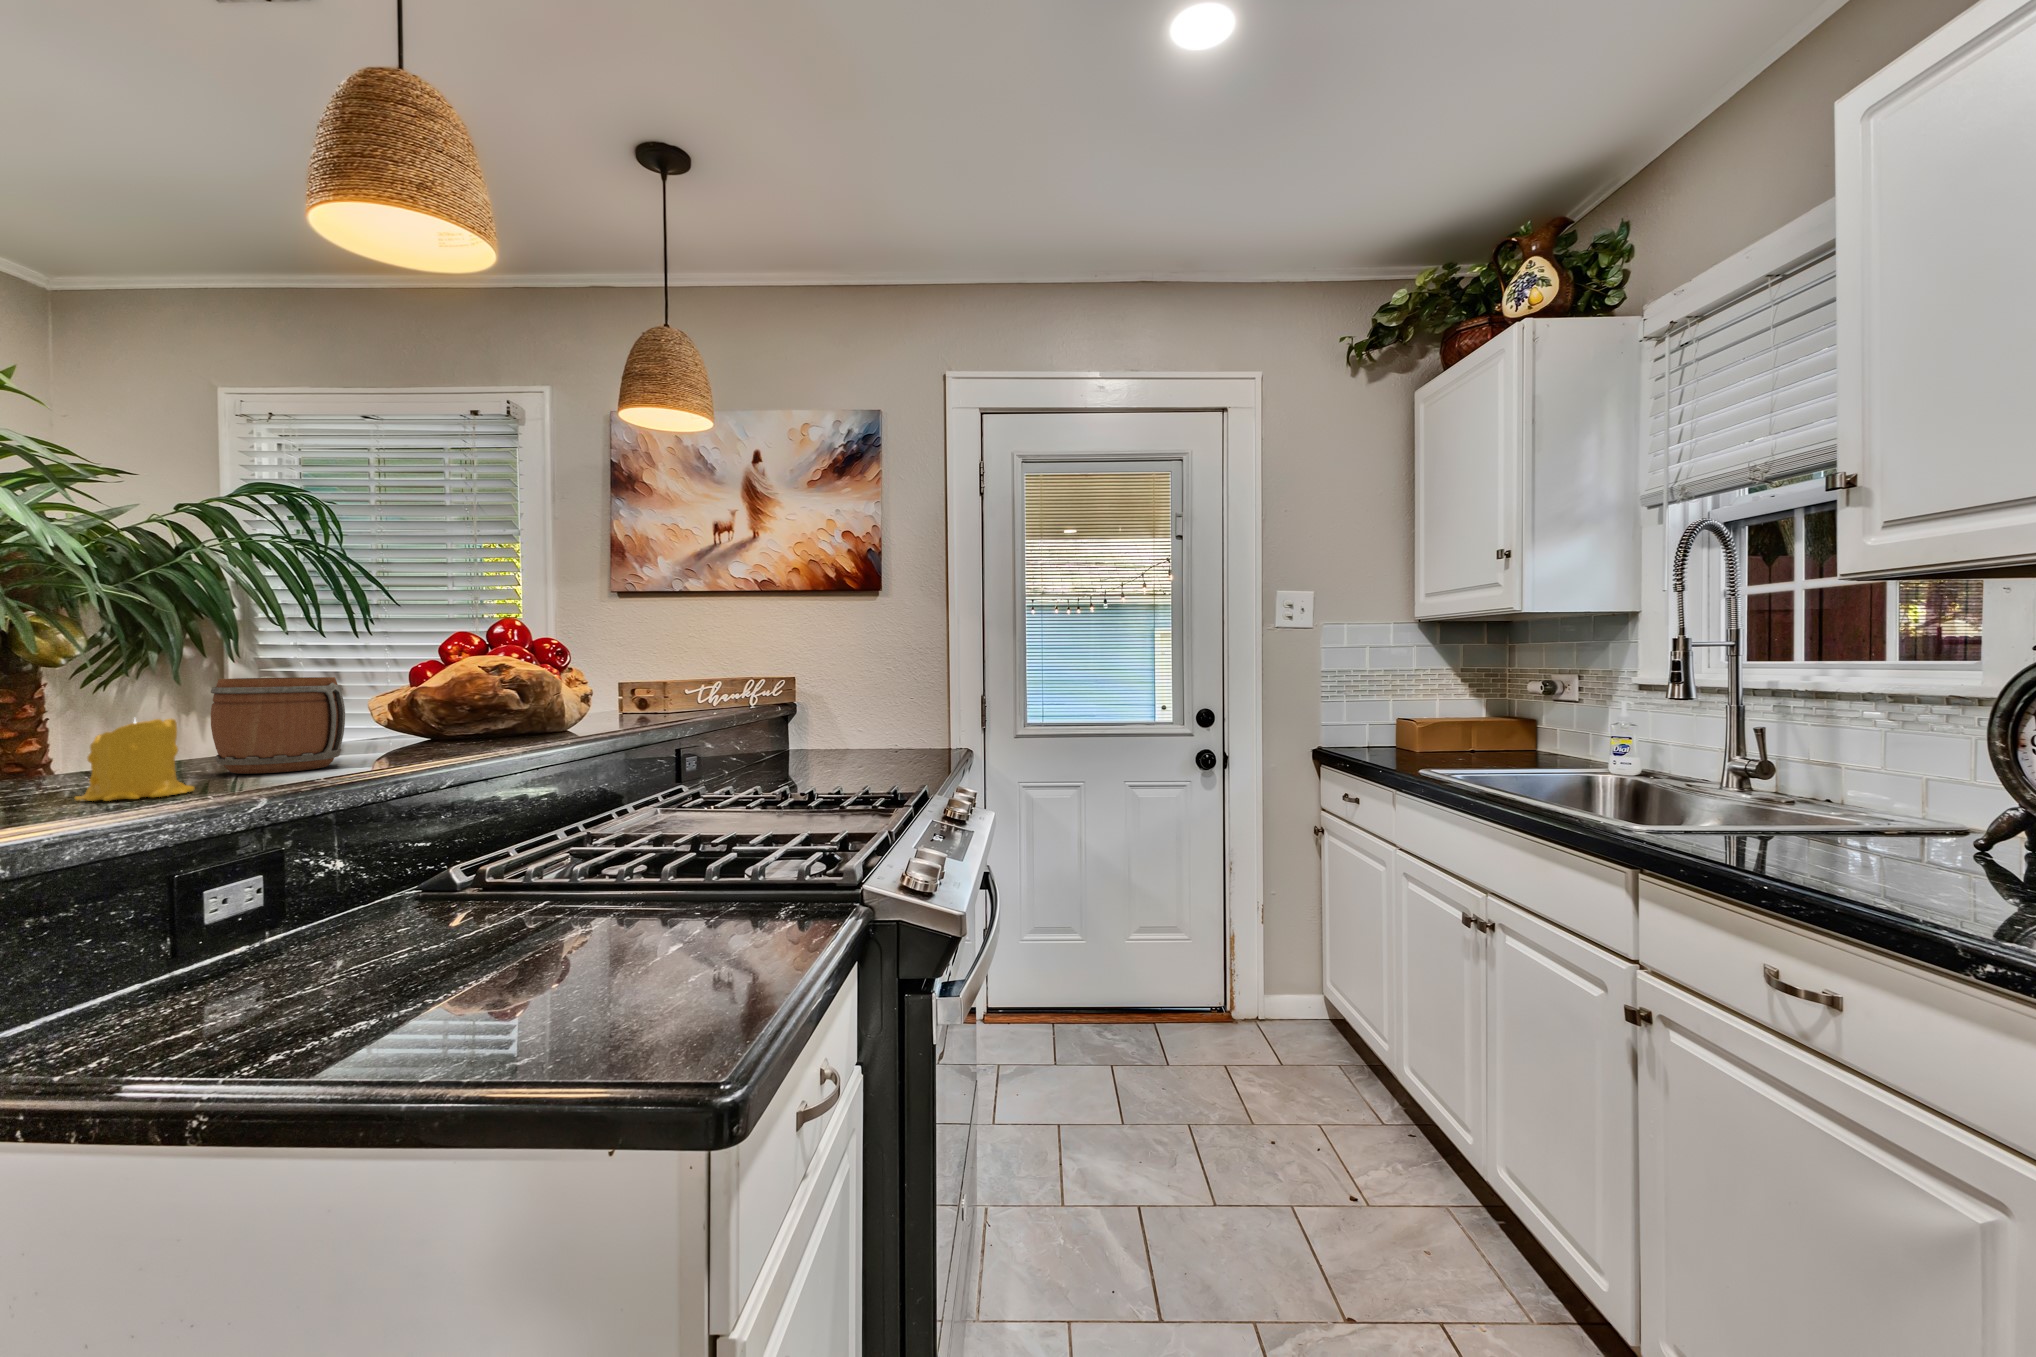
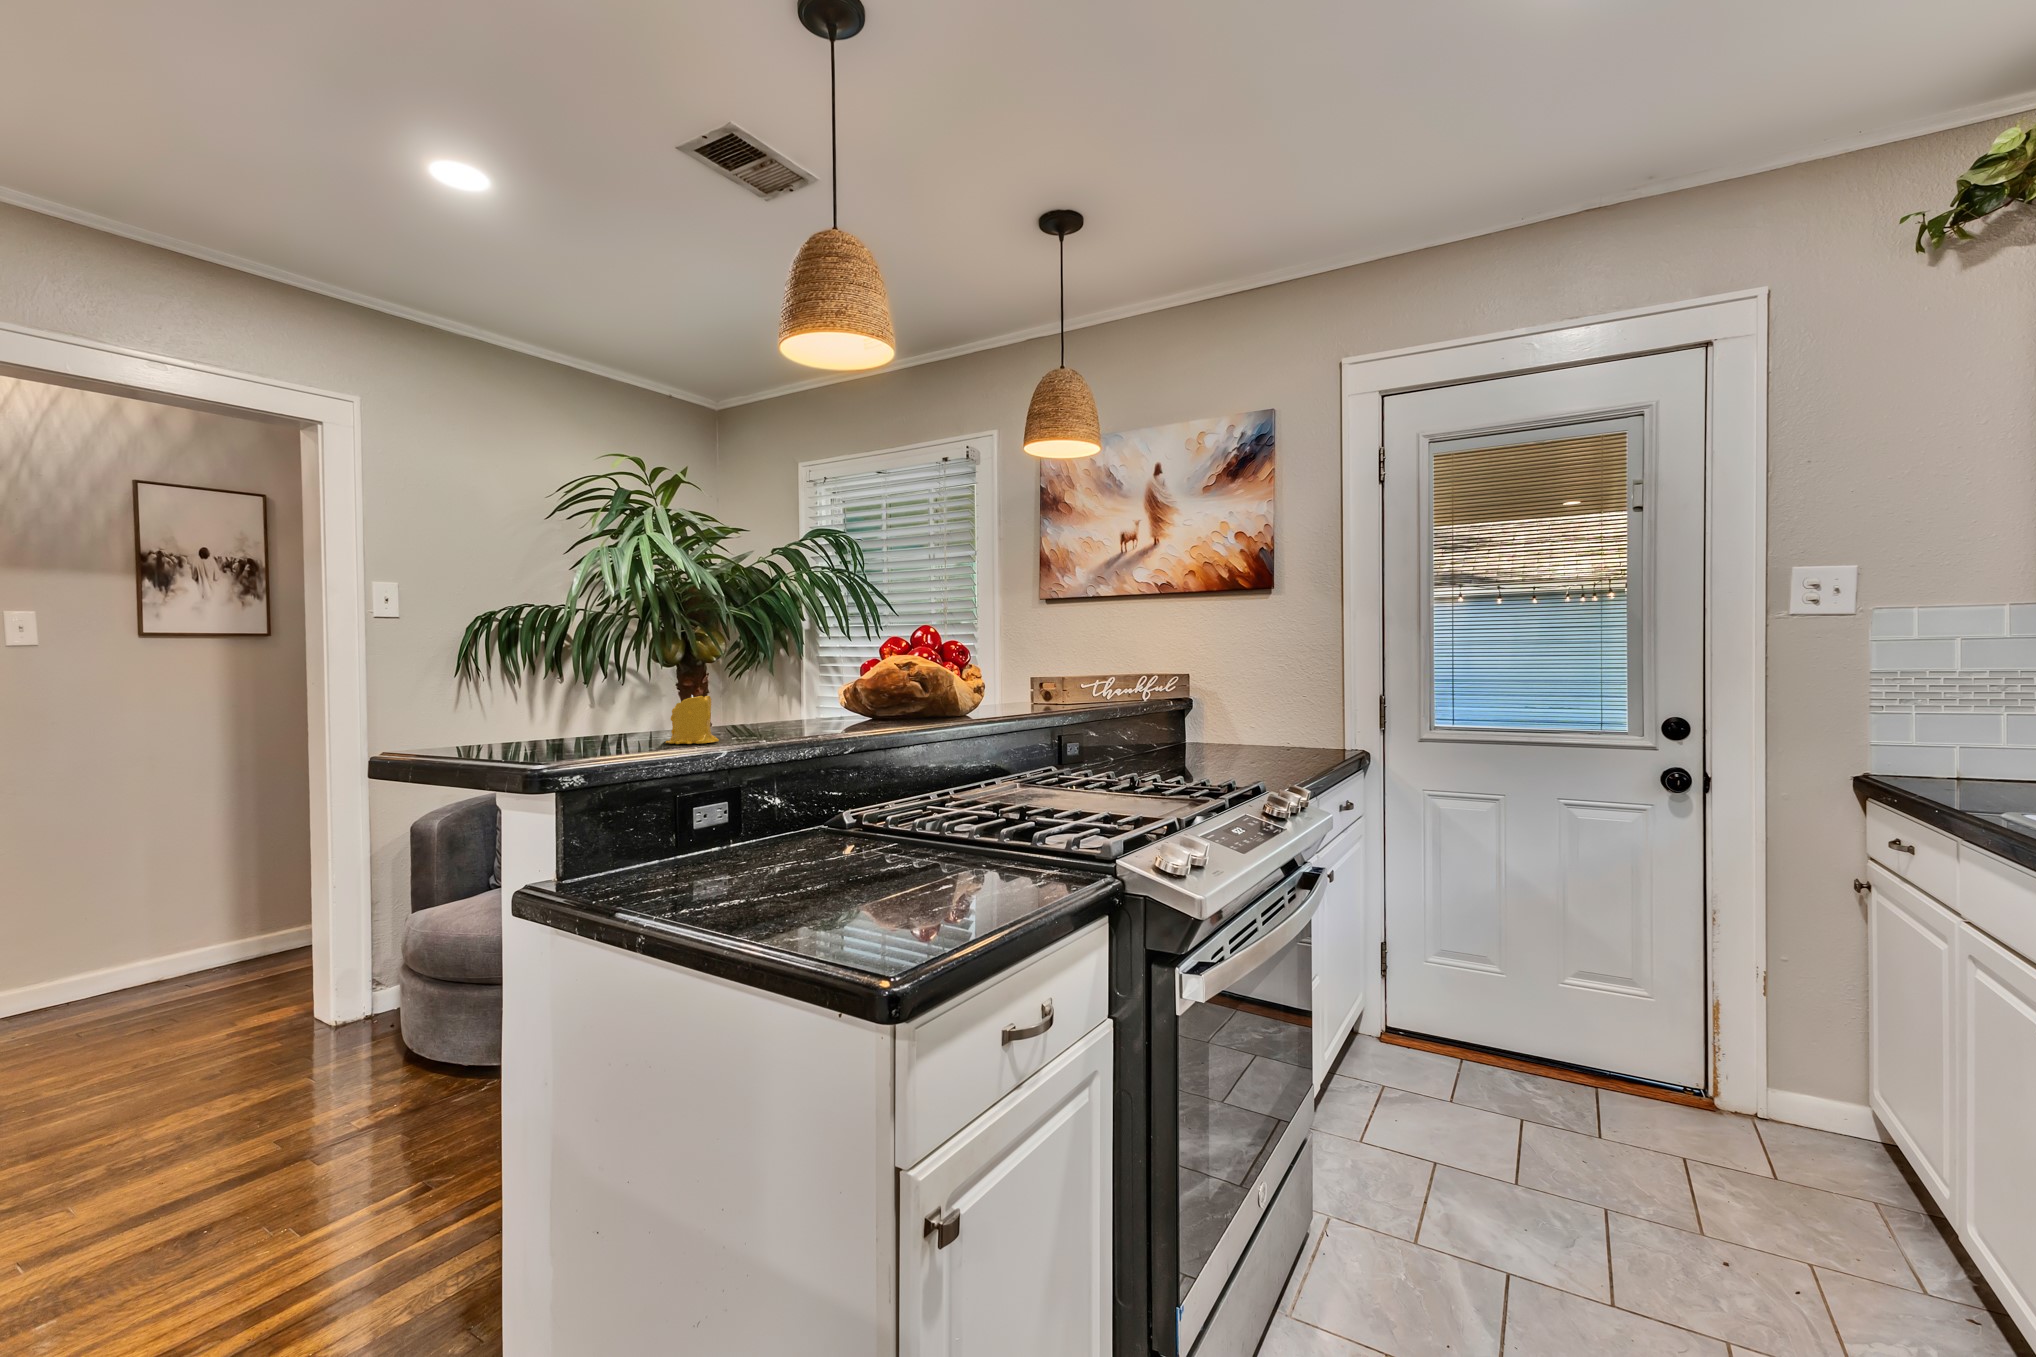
mug: present [211,676,345,774] -> none [738,670,807,734]

